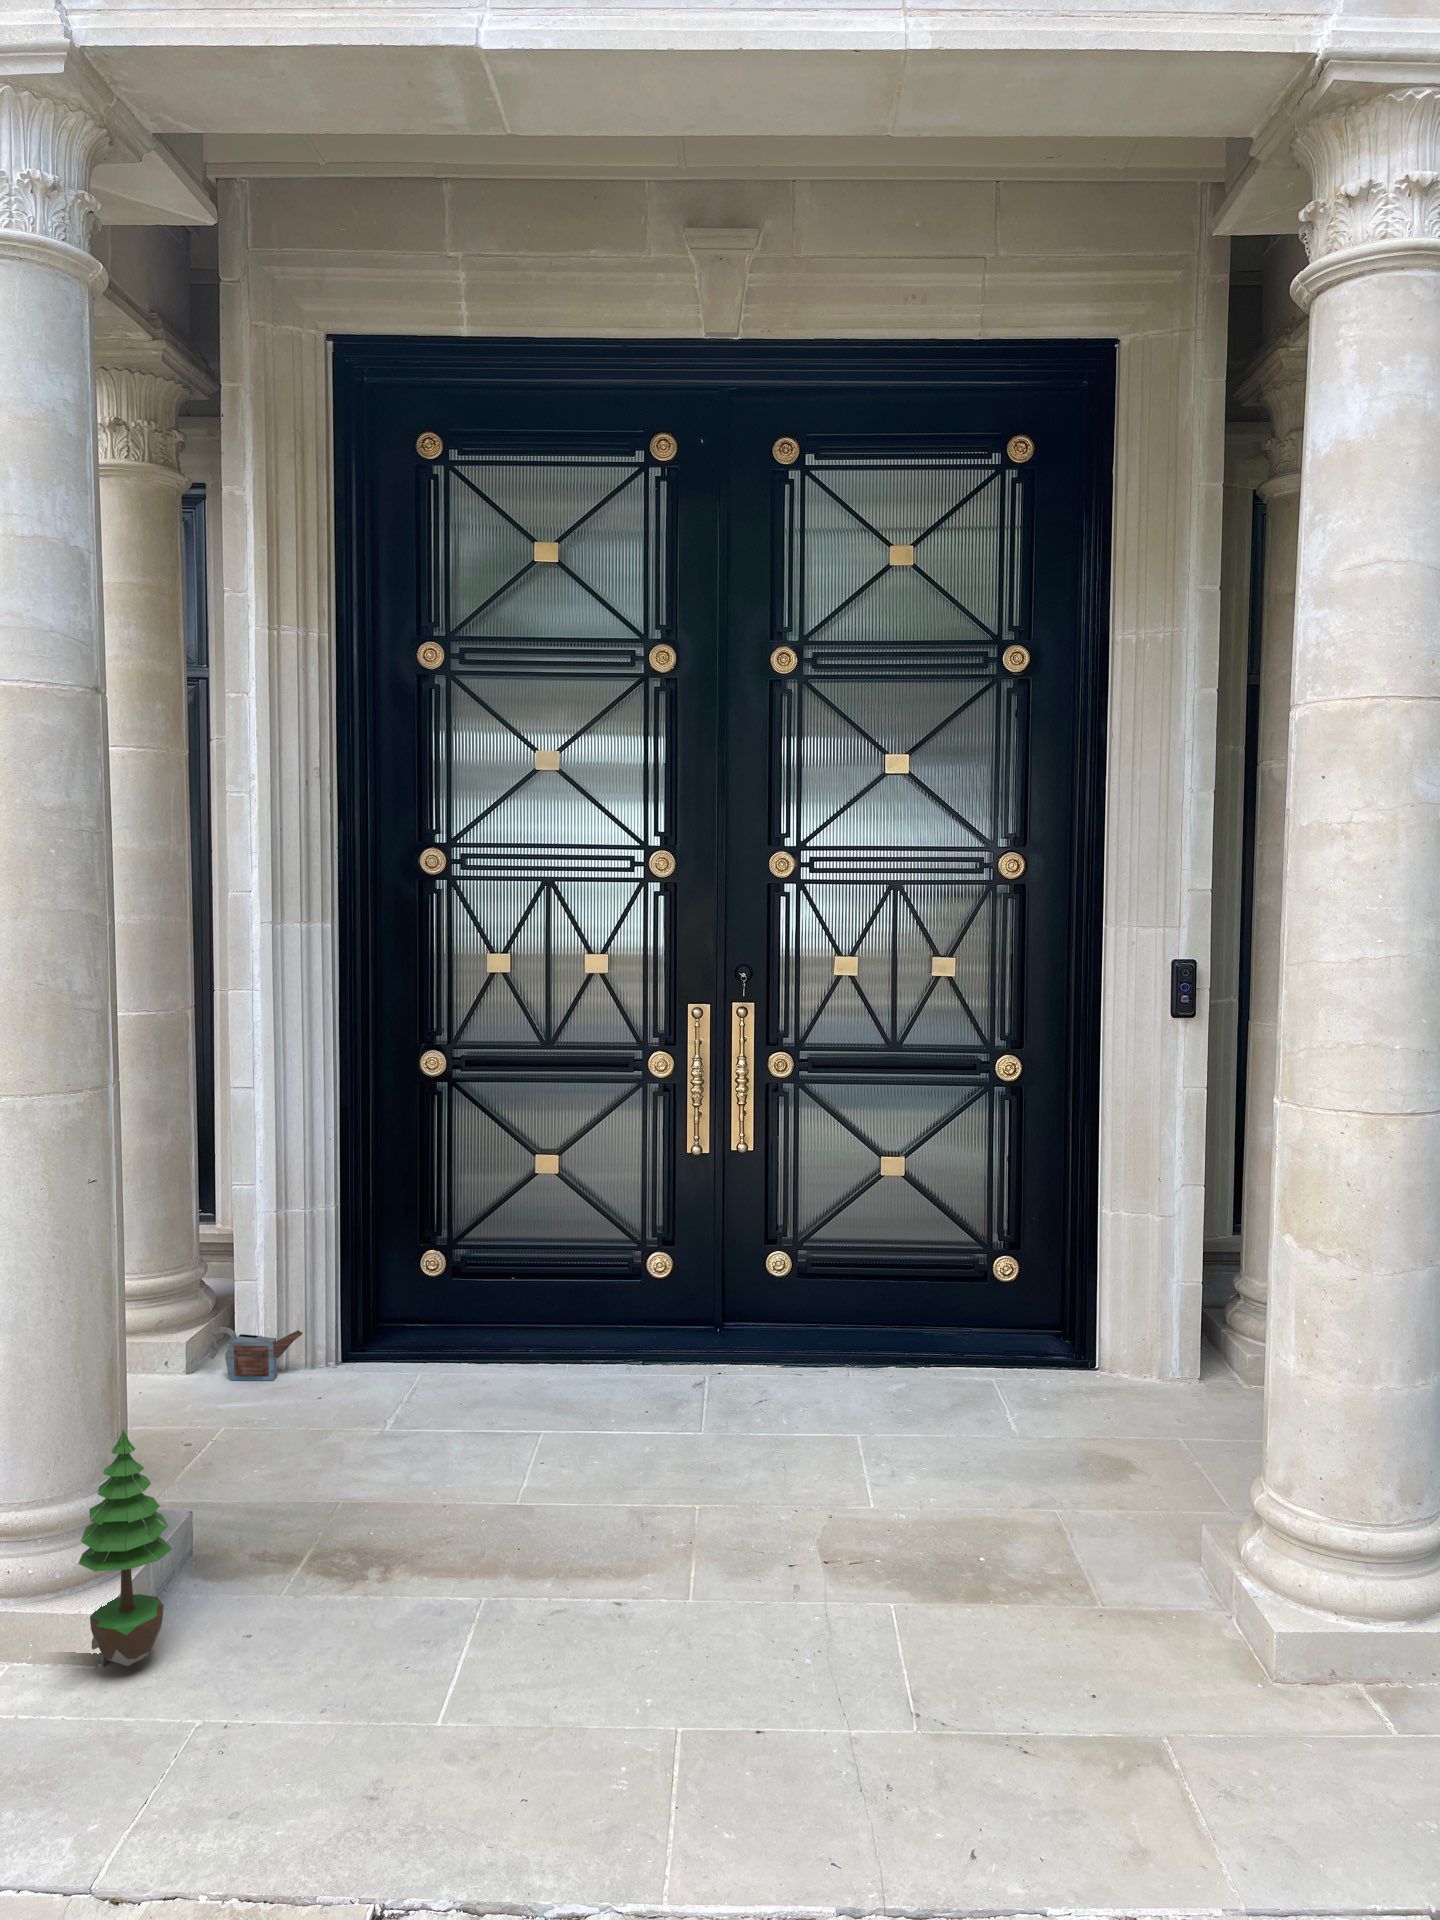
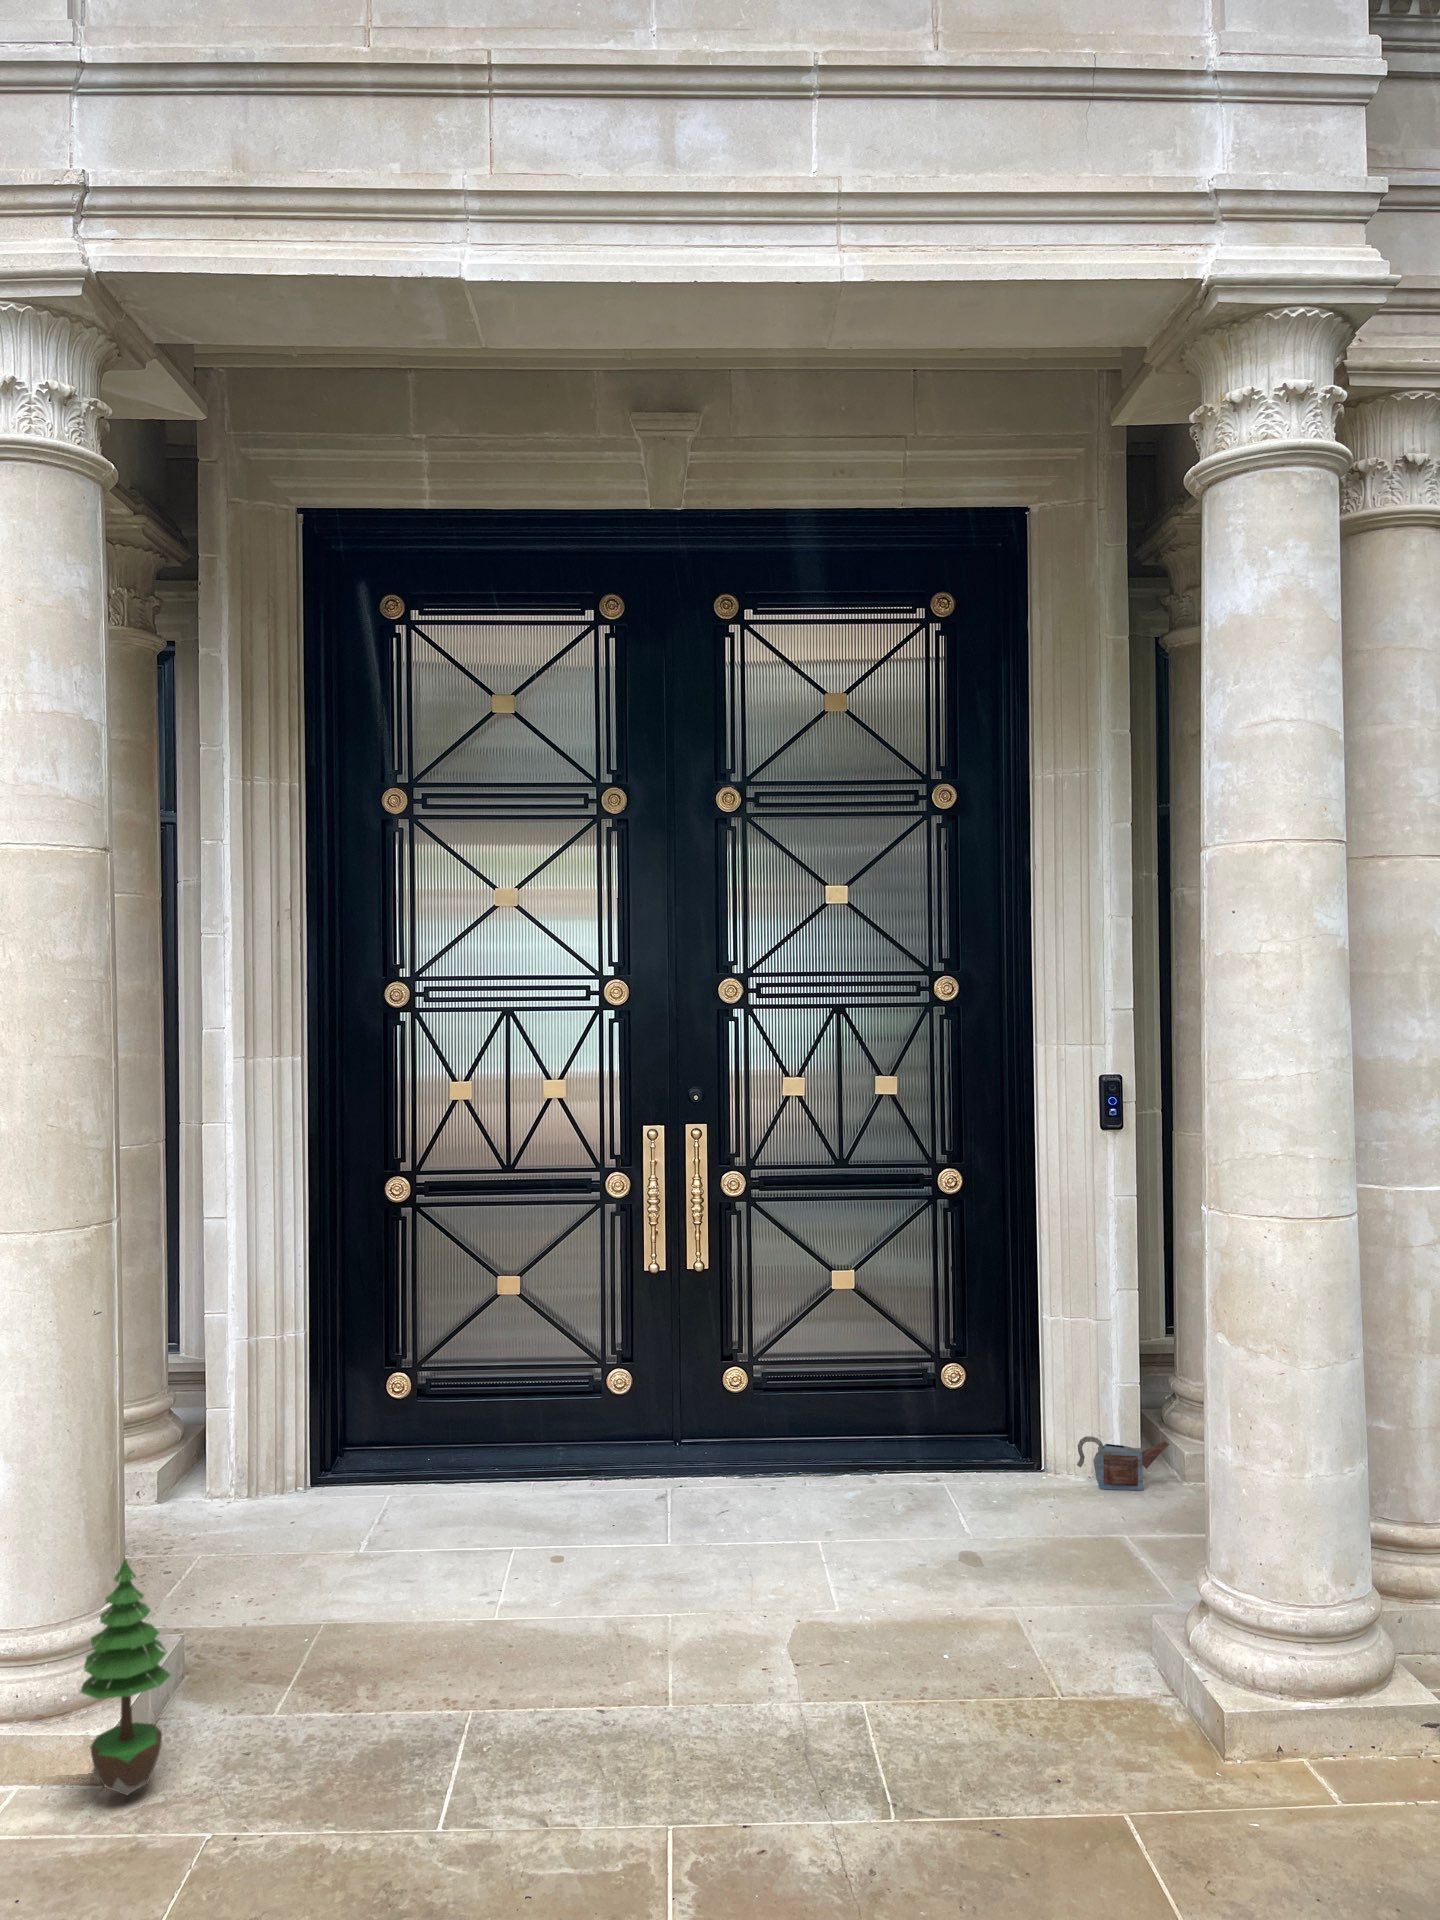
watering can: present [209,1327,302,1380] -> present [1077,1436,1169,1490]

